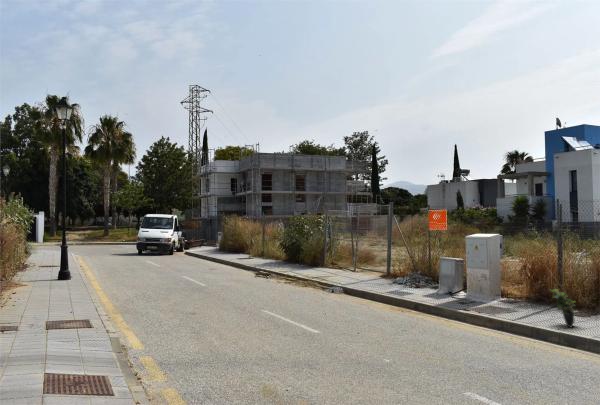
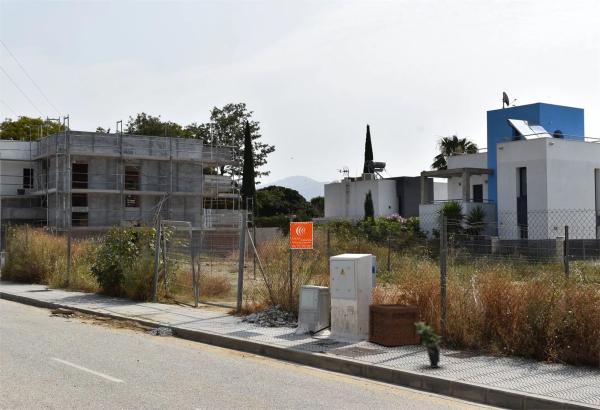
wooden crate: none [500,272,546,307] -> present [369,303,420,346]

